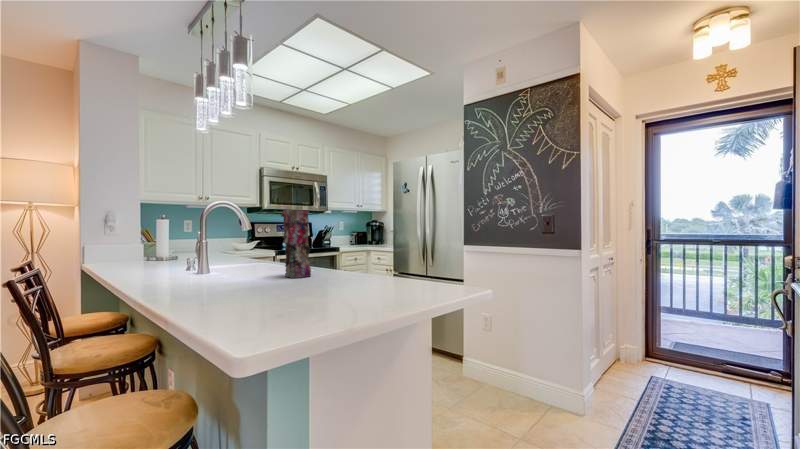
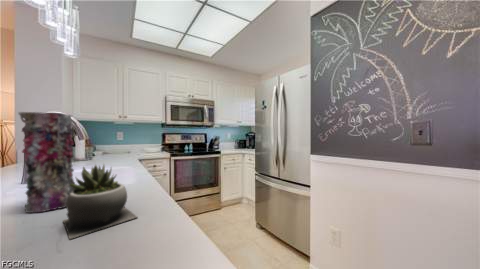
succulent plant: none [329,243,373,280] -> present [63,165,137,239]

